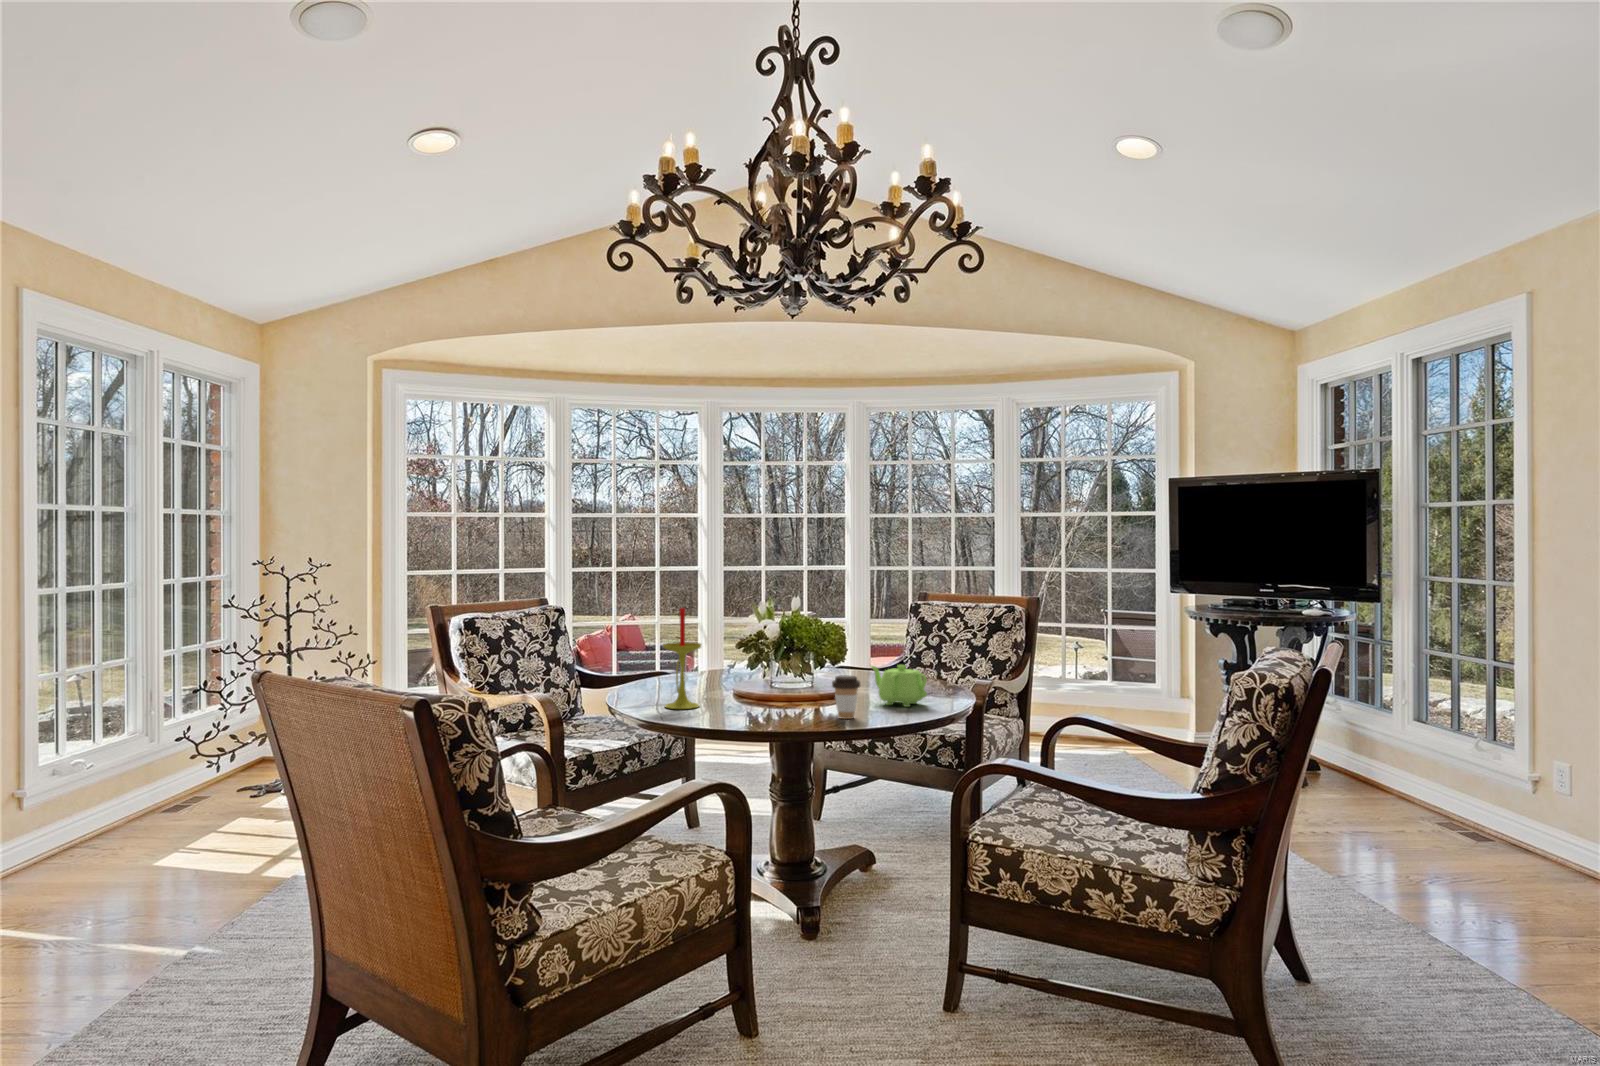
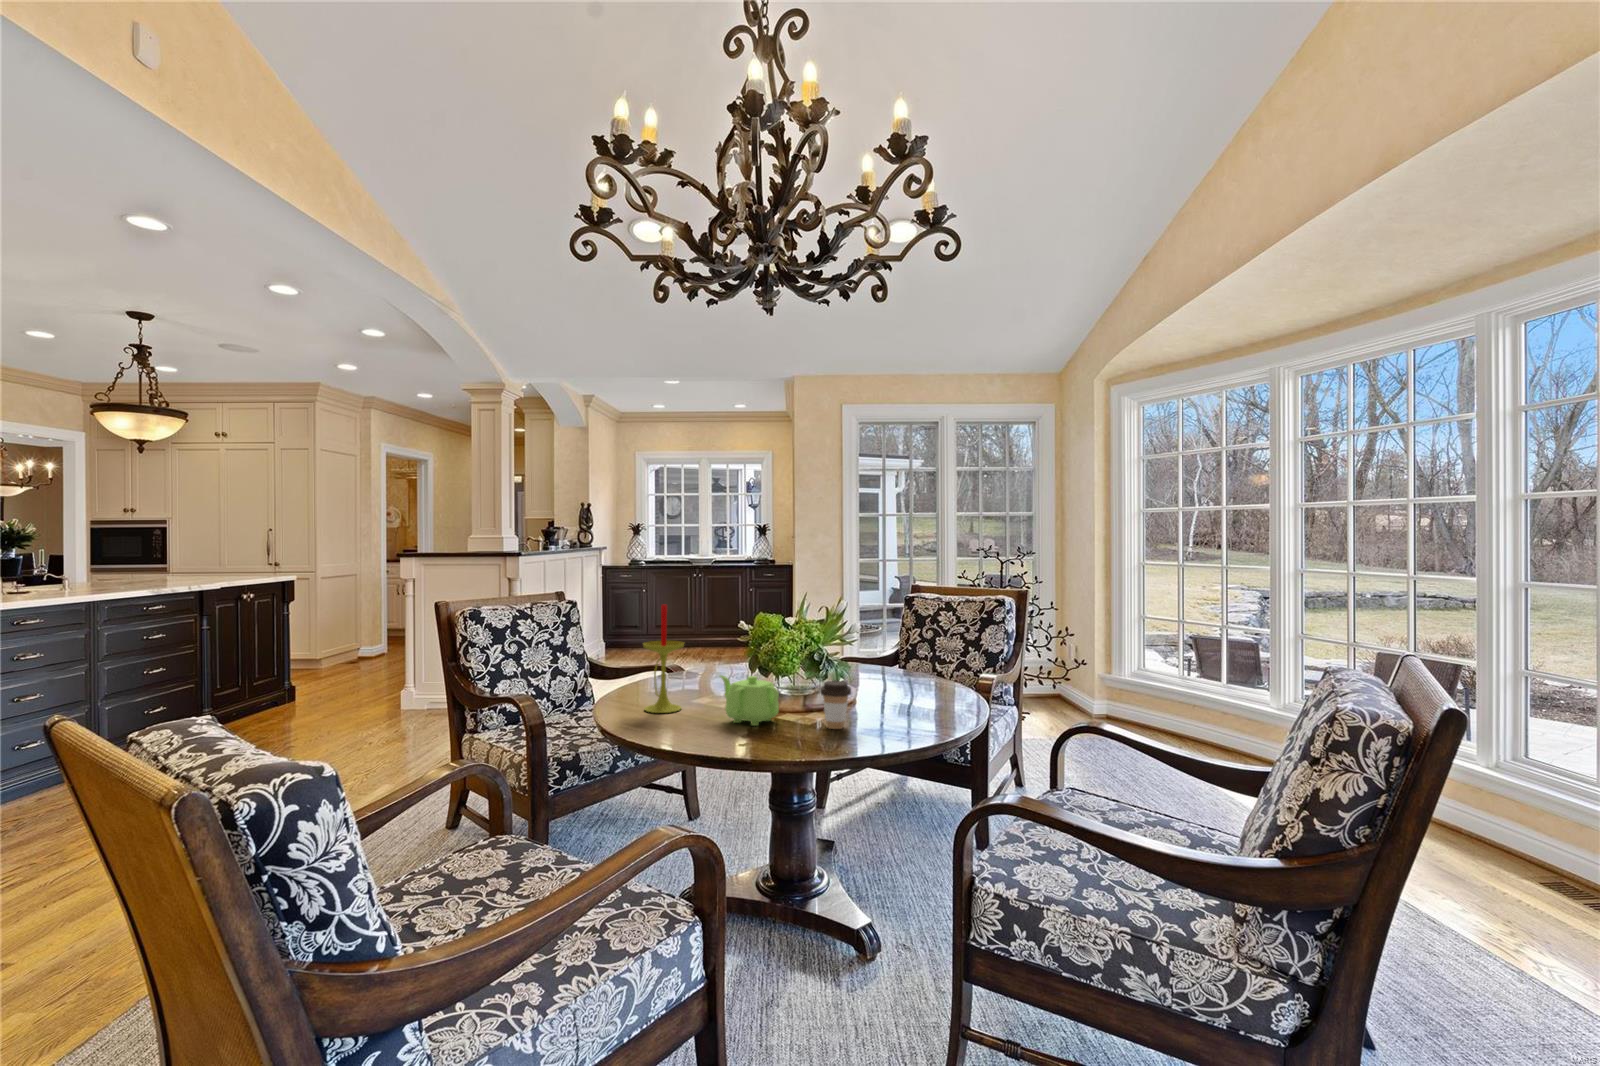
teapot: present [871,665,927,707] -> present [720,676,779,726]

